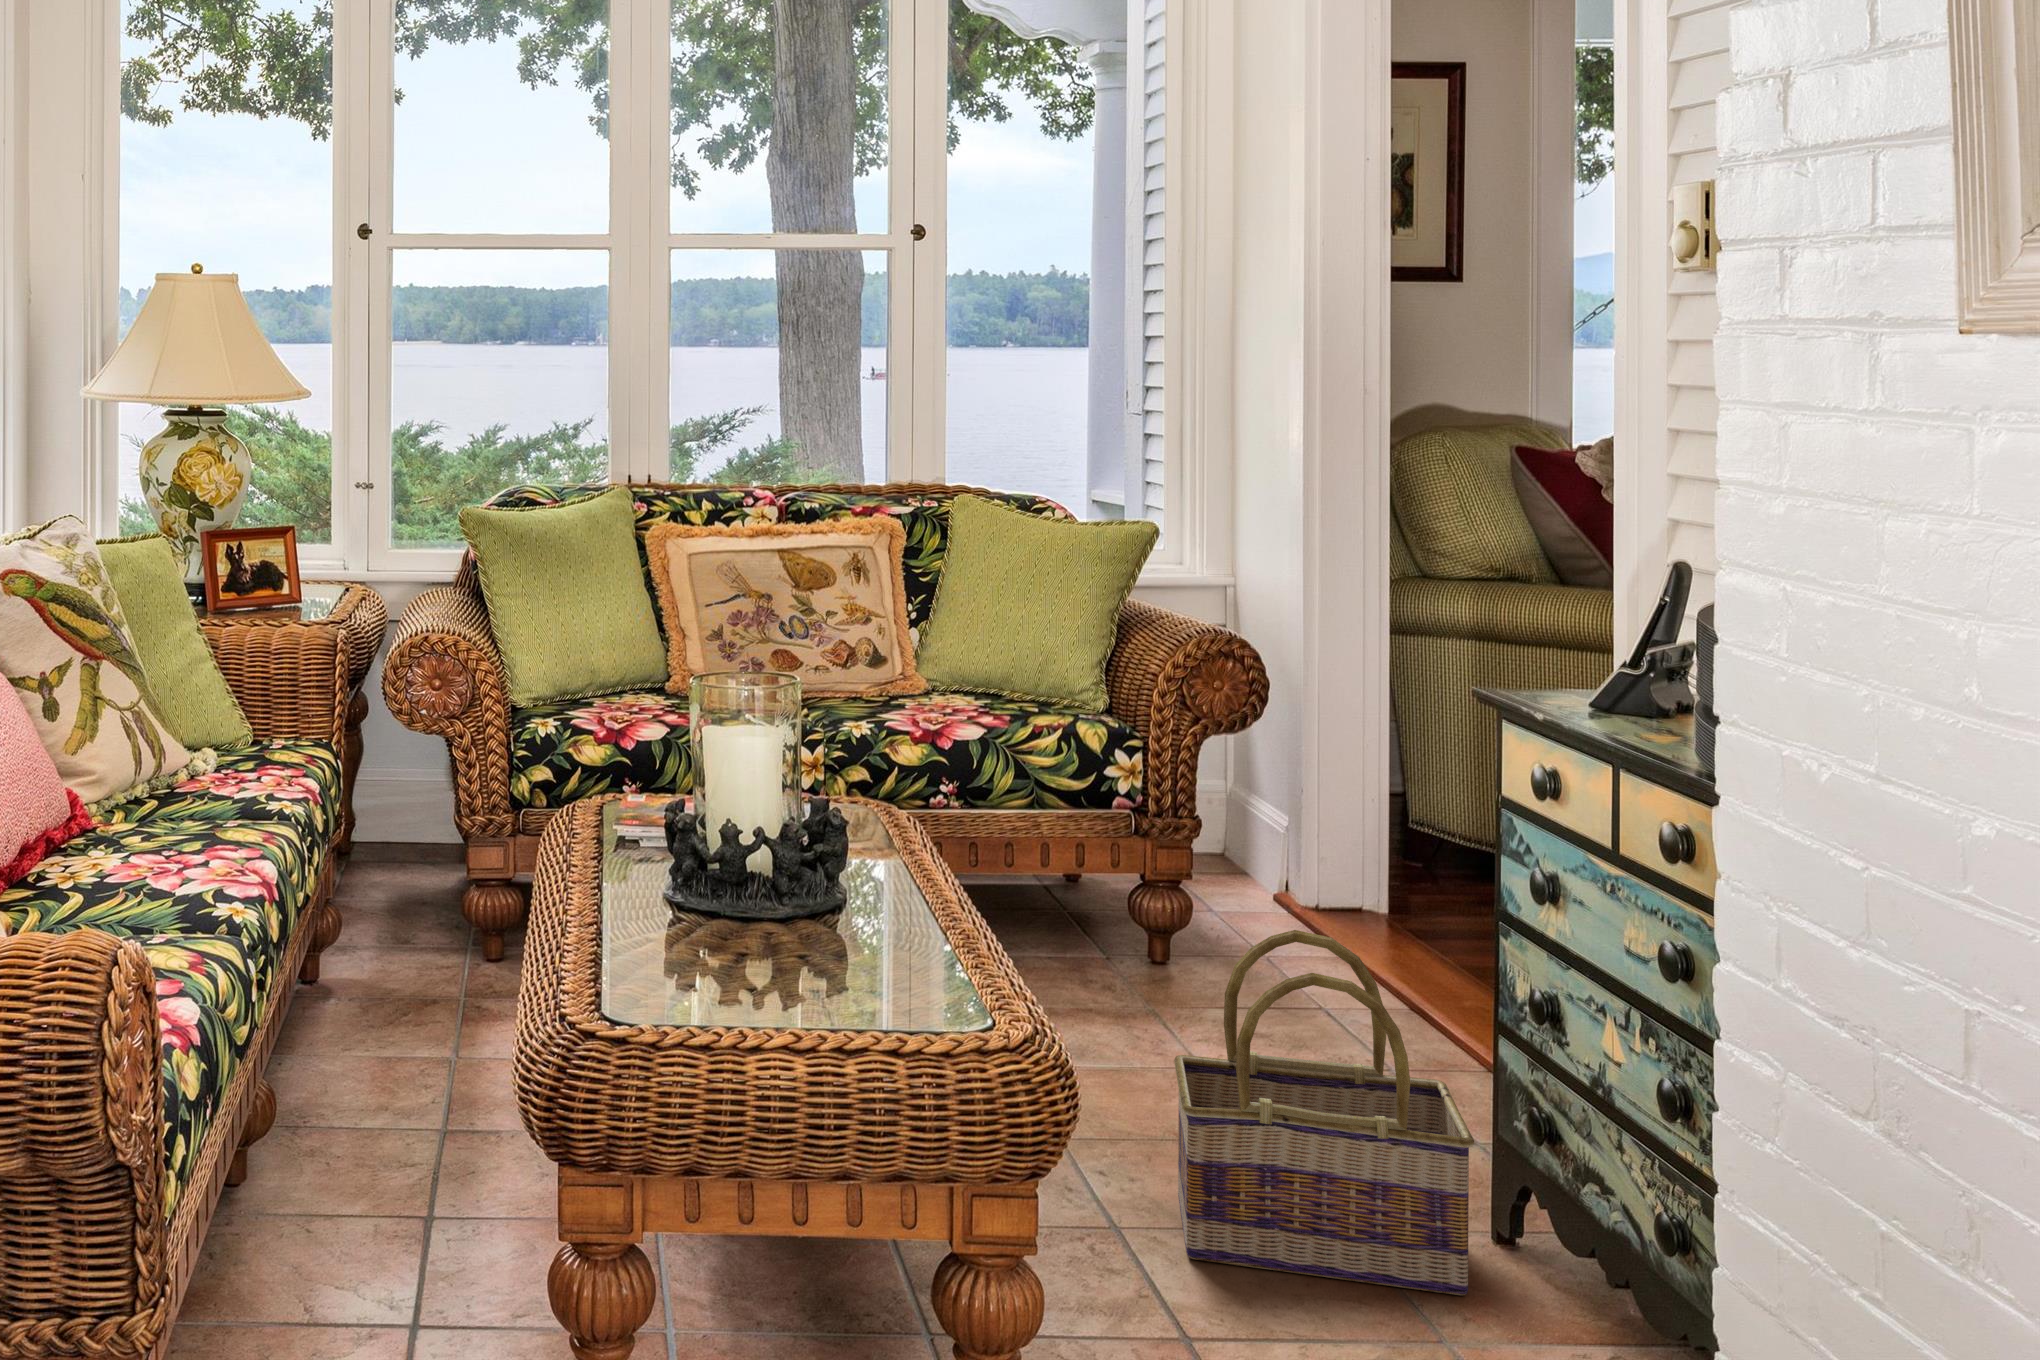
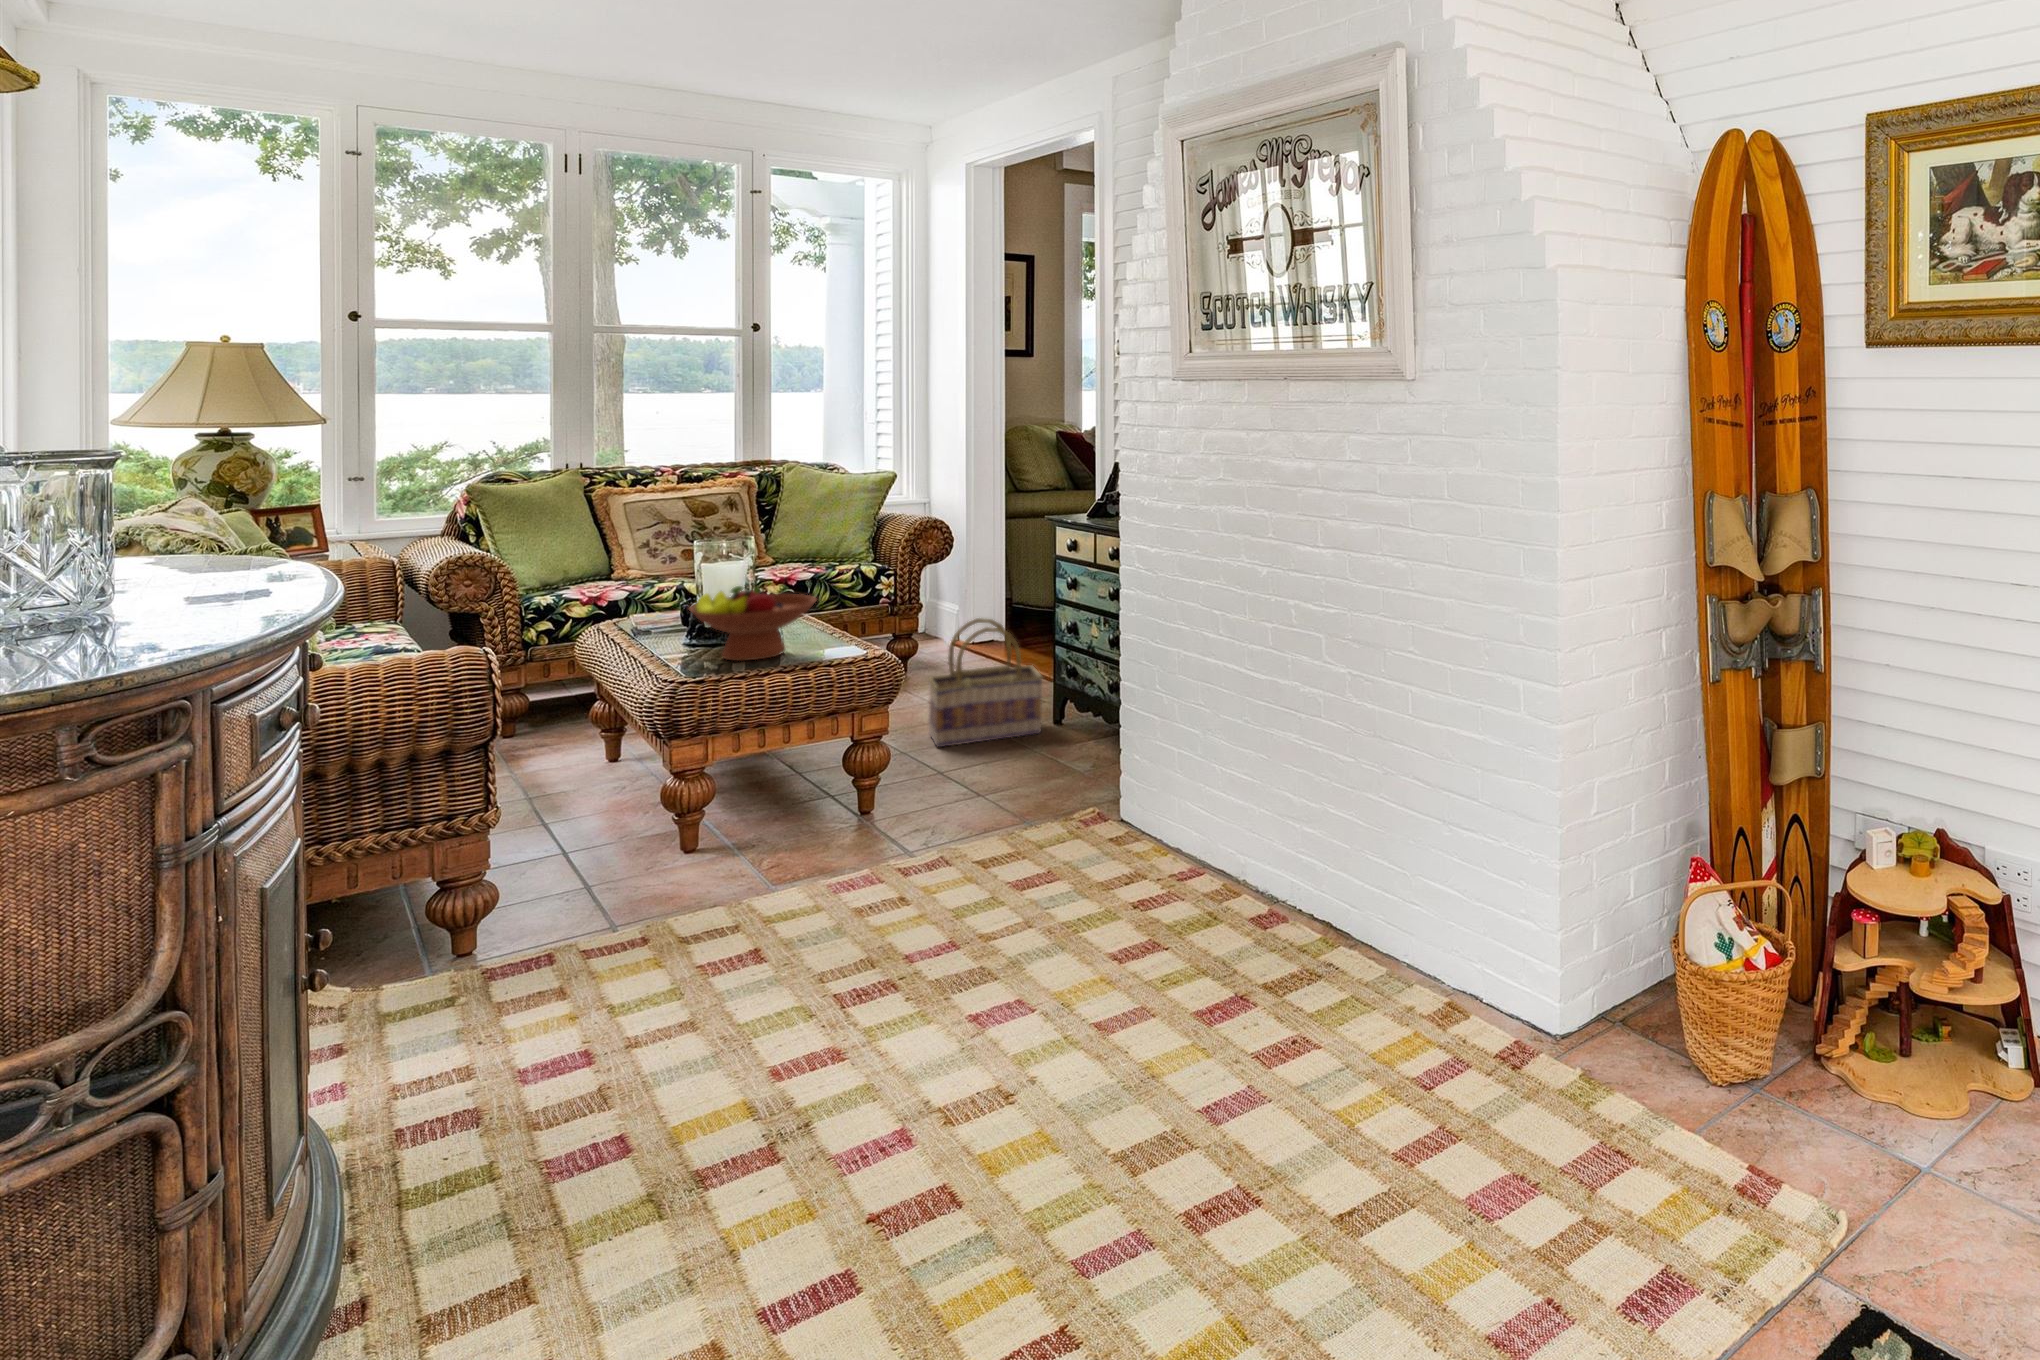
fruit bowl: none [612,804,877,997] -> present [689,586,816,661]

